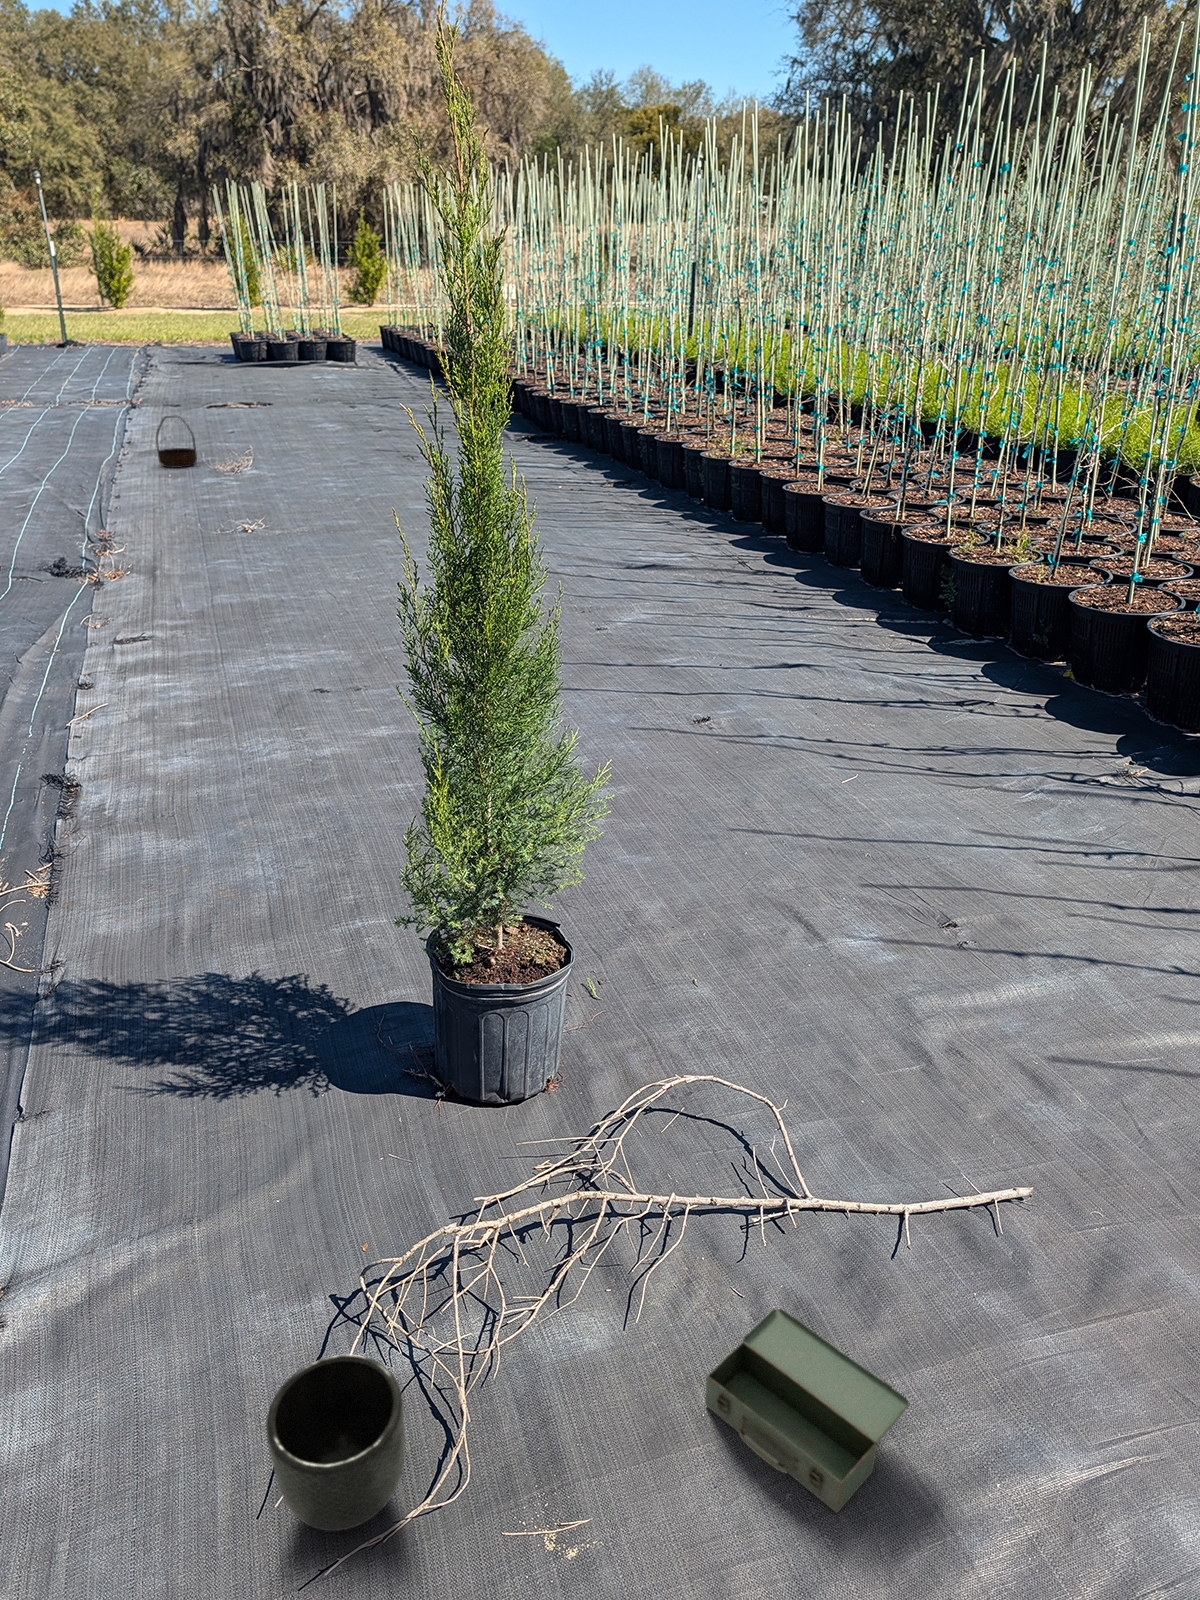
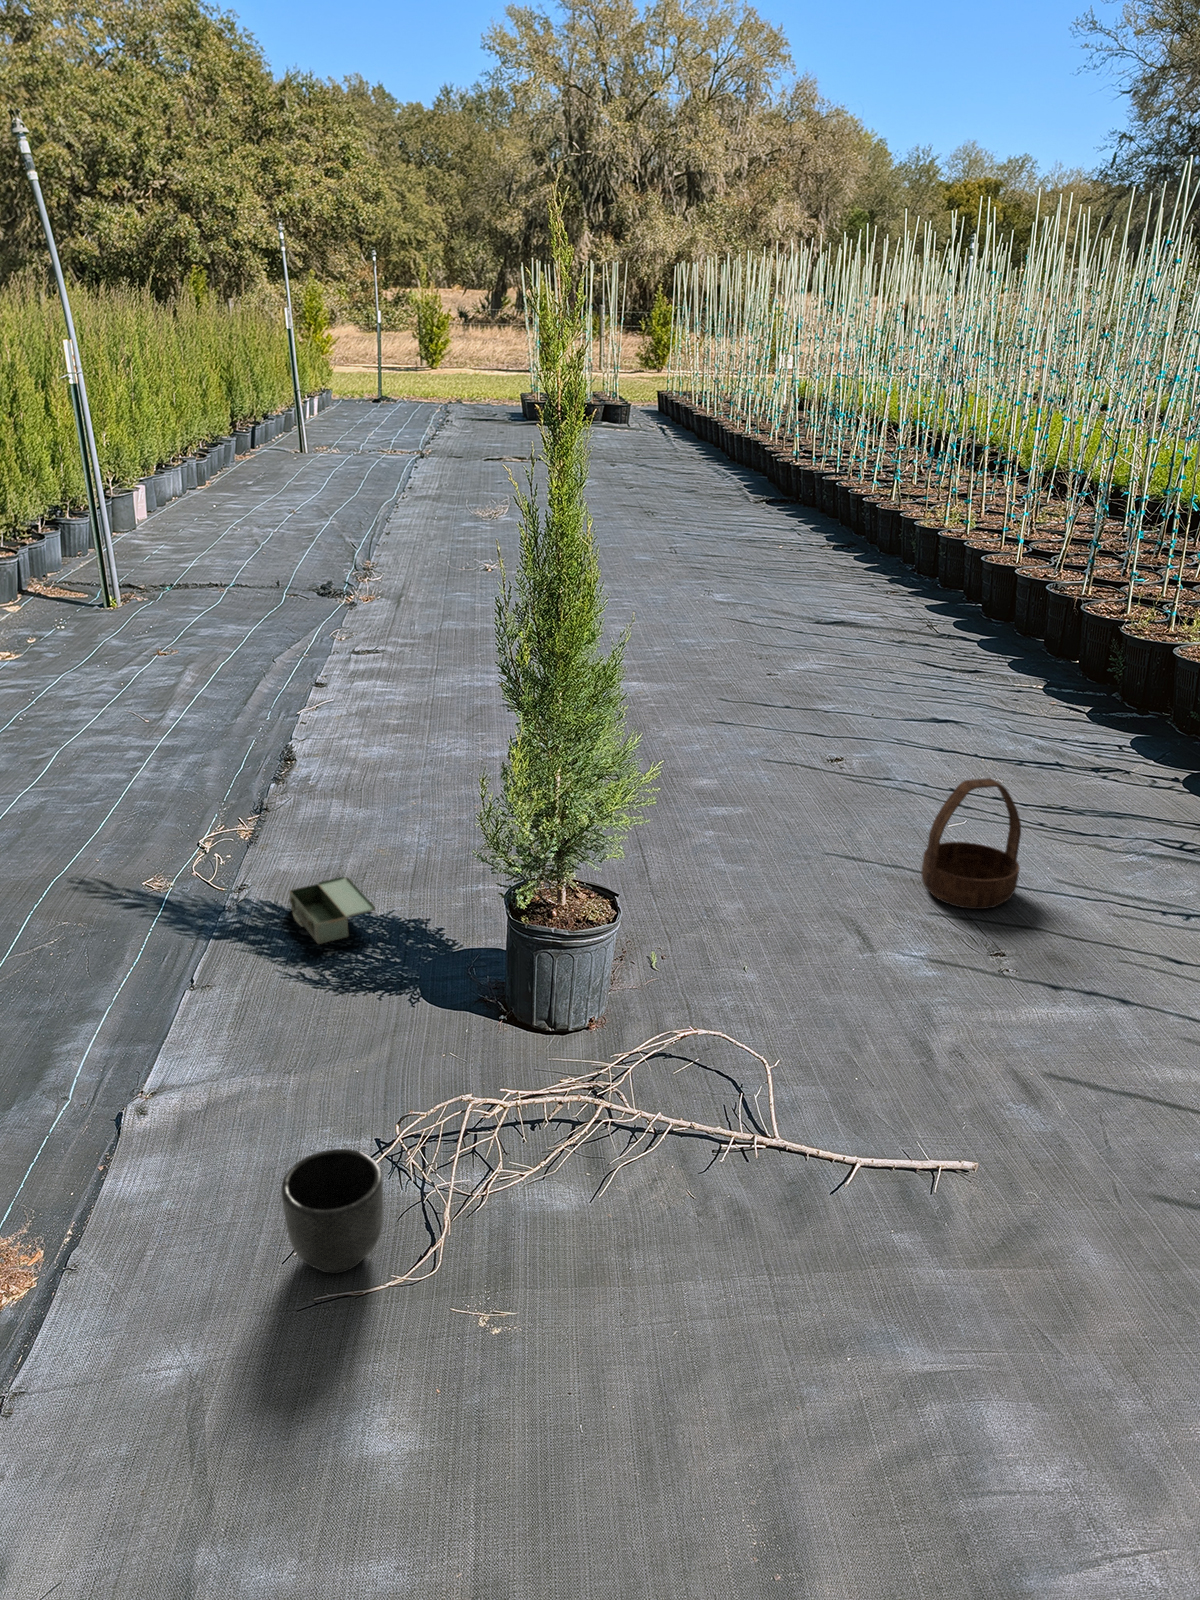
basket: present [156,416,197,468] -> present [921,778,1021,909]
toolbox: present [705,1309,909,1513] -> present [289,877,376,944]

